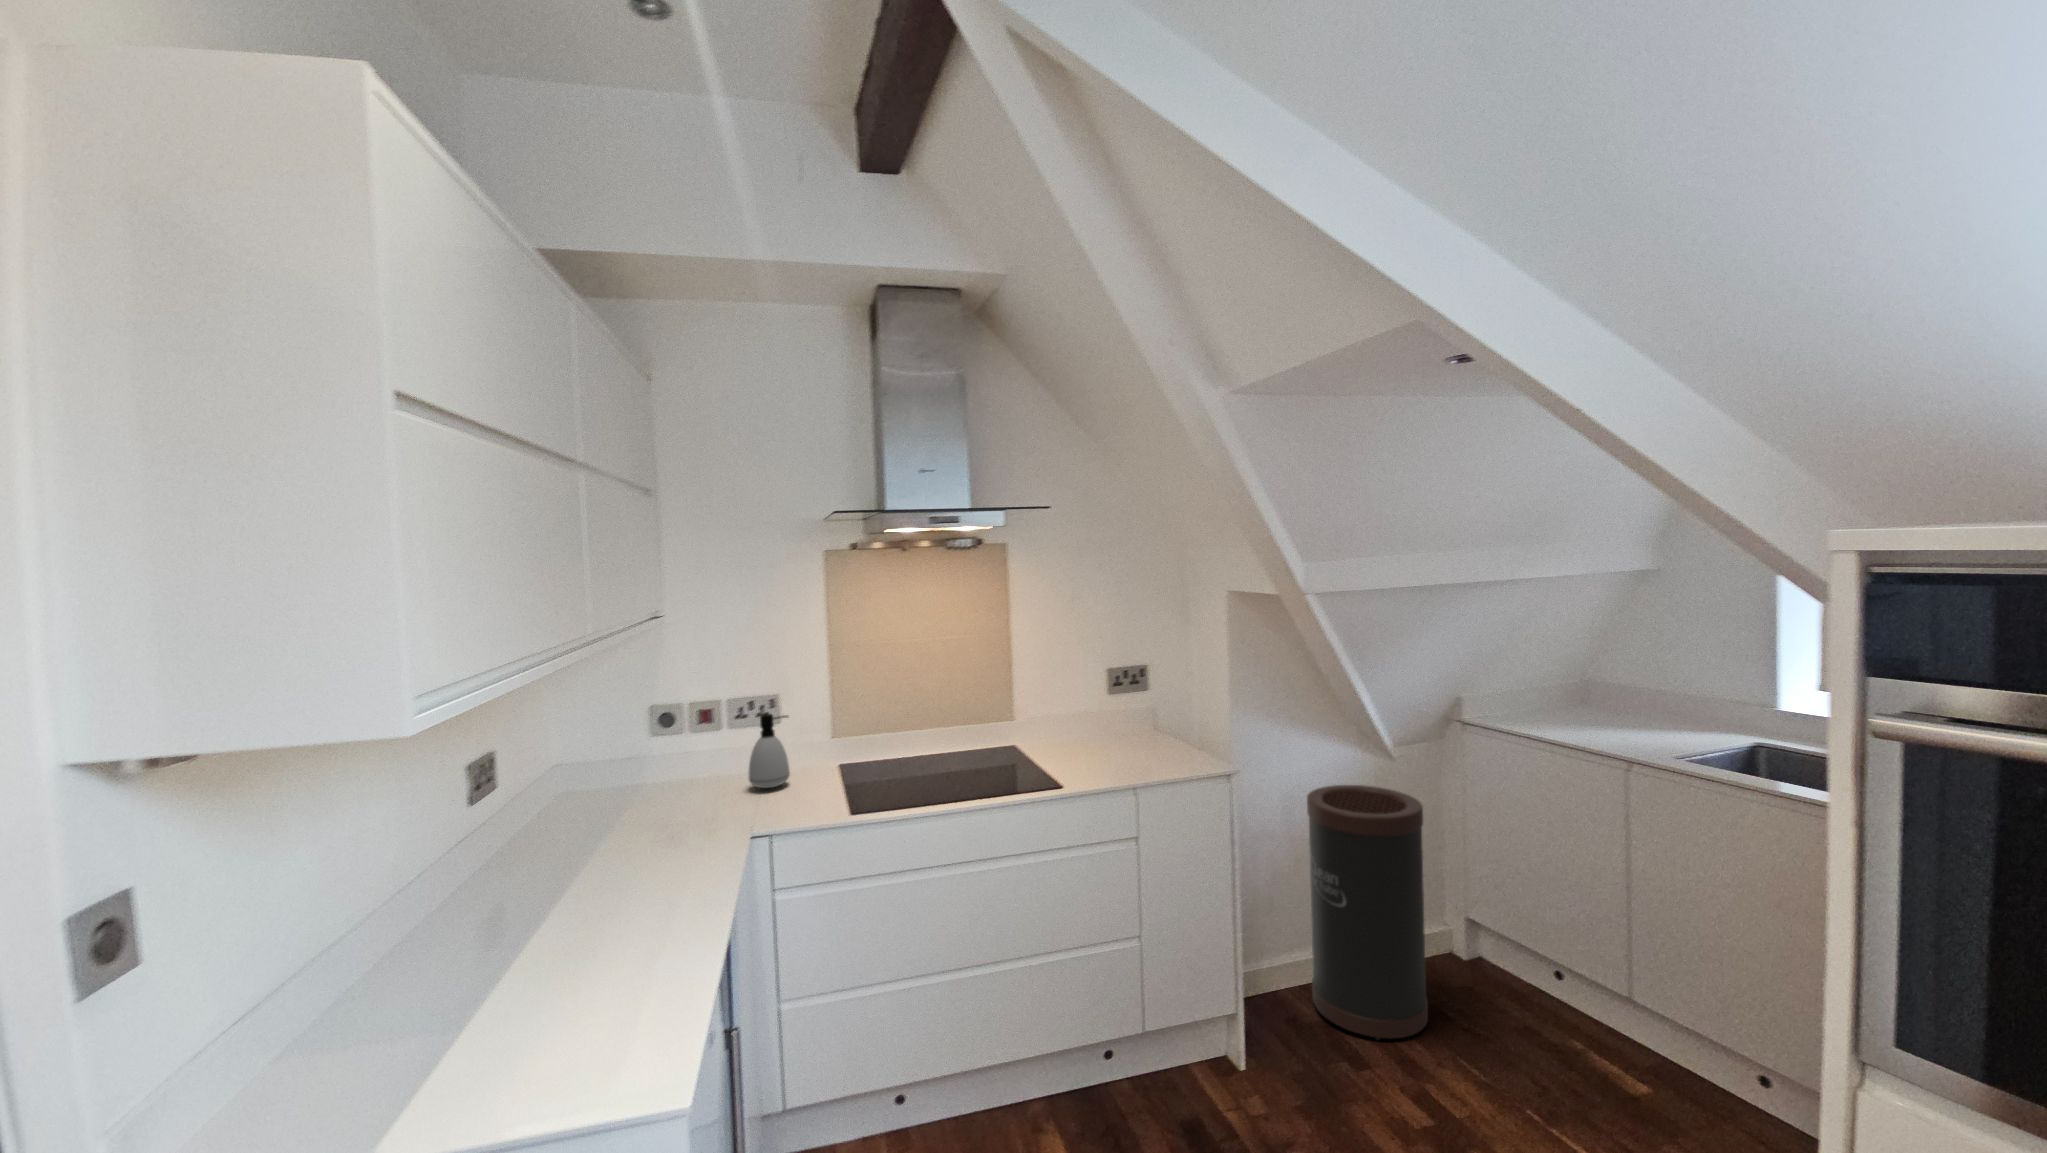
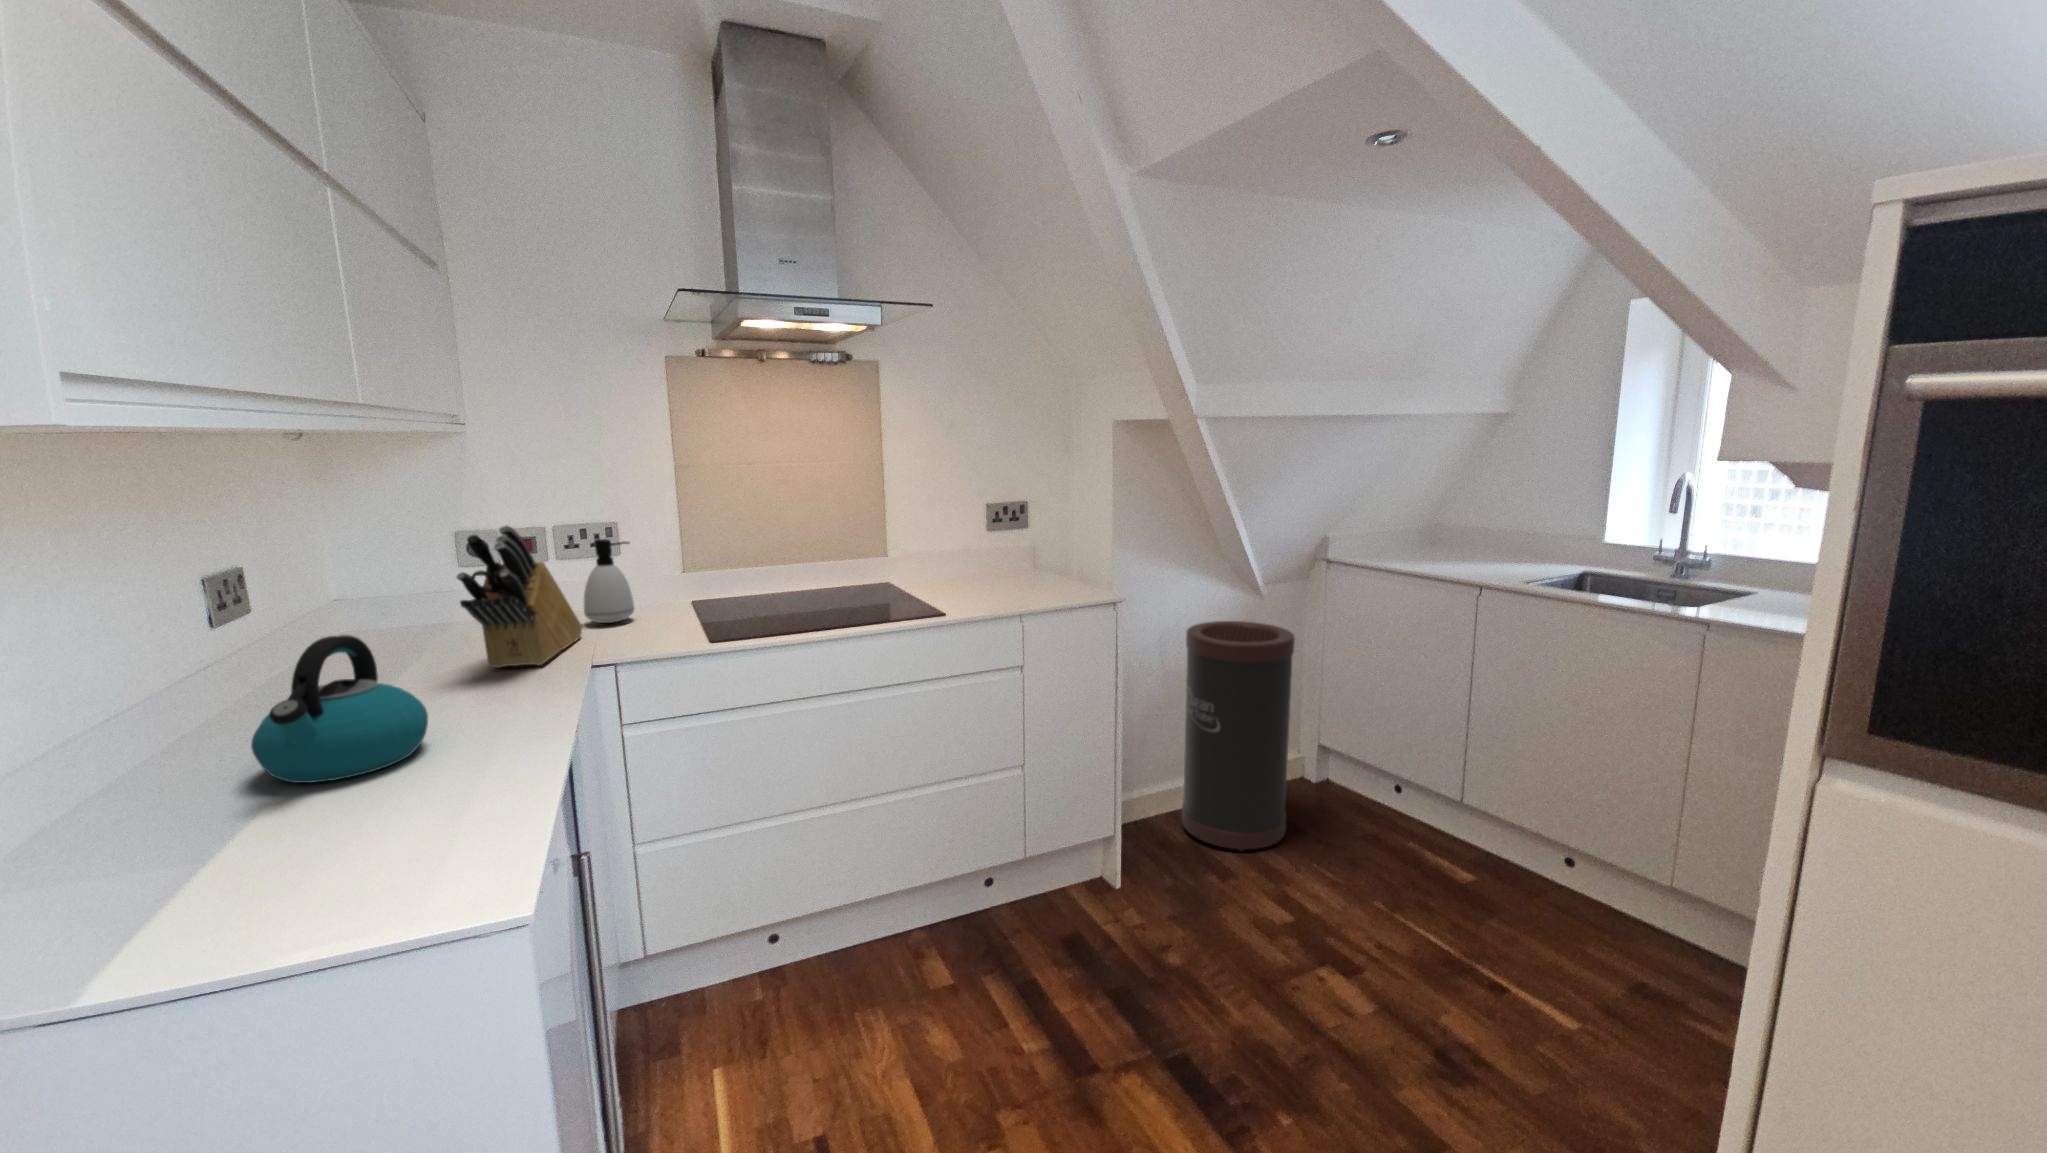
knife block: none [649,717,746,838] -> present [457,525,582,668]
kettle: none [488,830,618,960] -> present [251,635,428,783]

